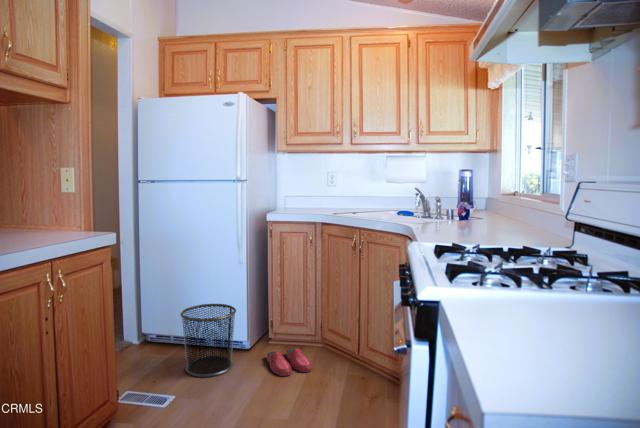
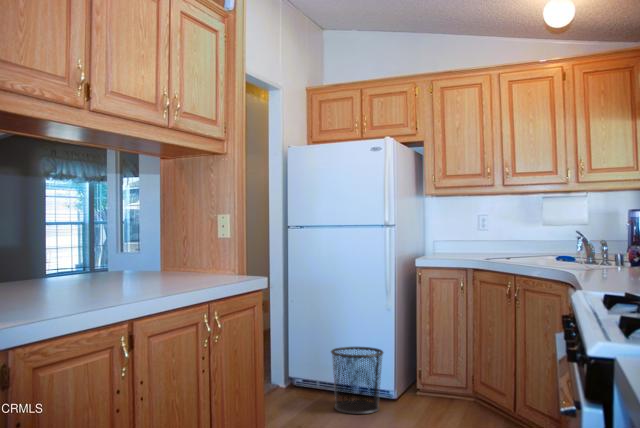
slippers: present [267,348,312,376] -> none [414,398,462,420]

